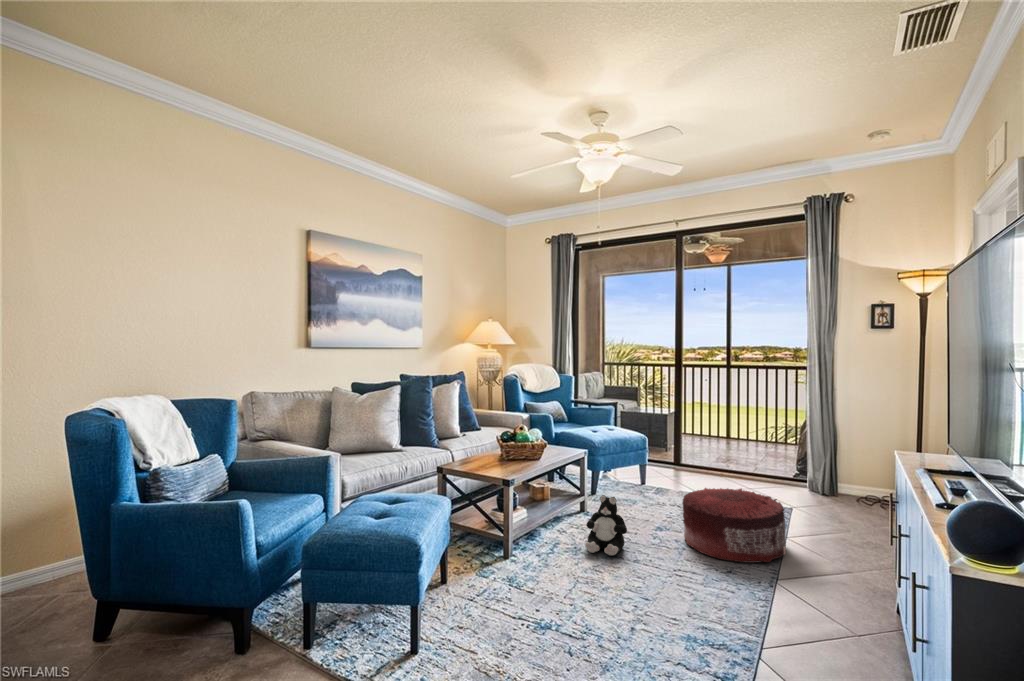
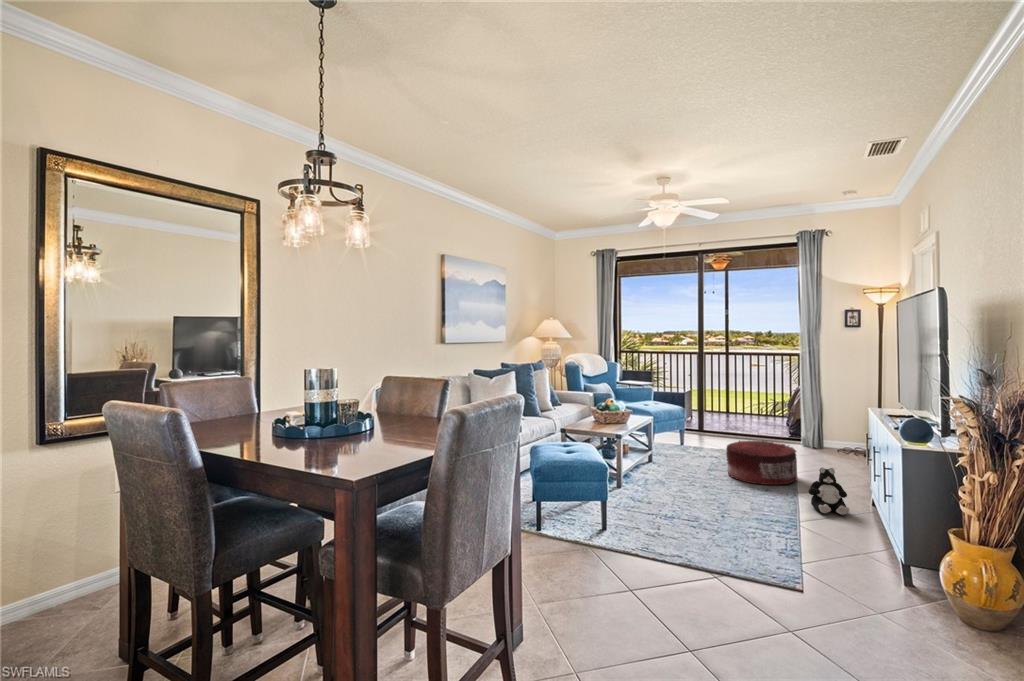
plush toy: present [585,495,627,556] -> present [809,467,850,515]

